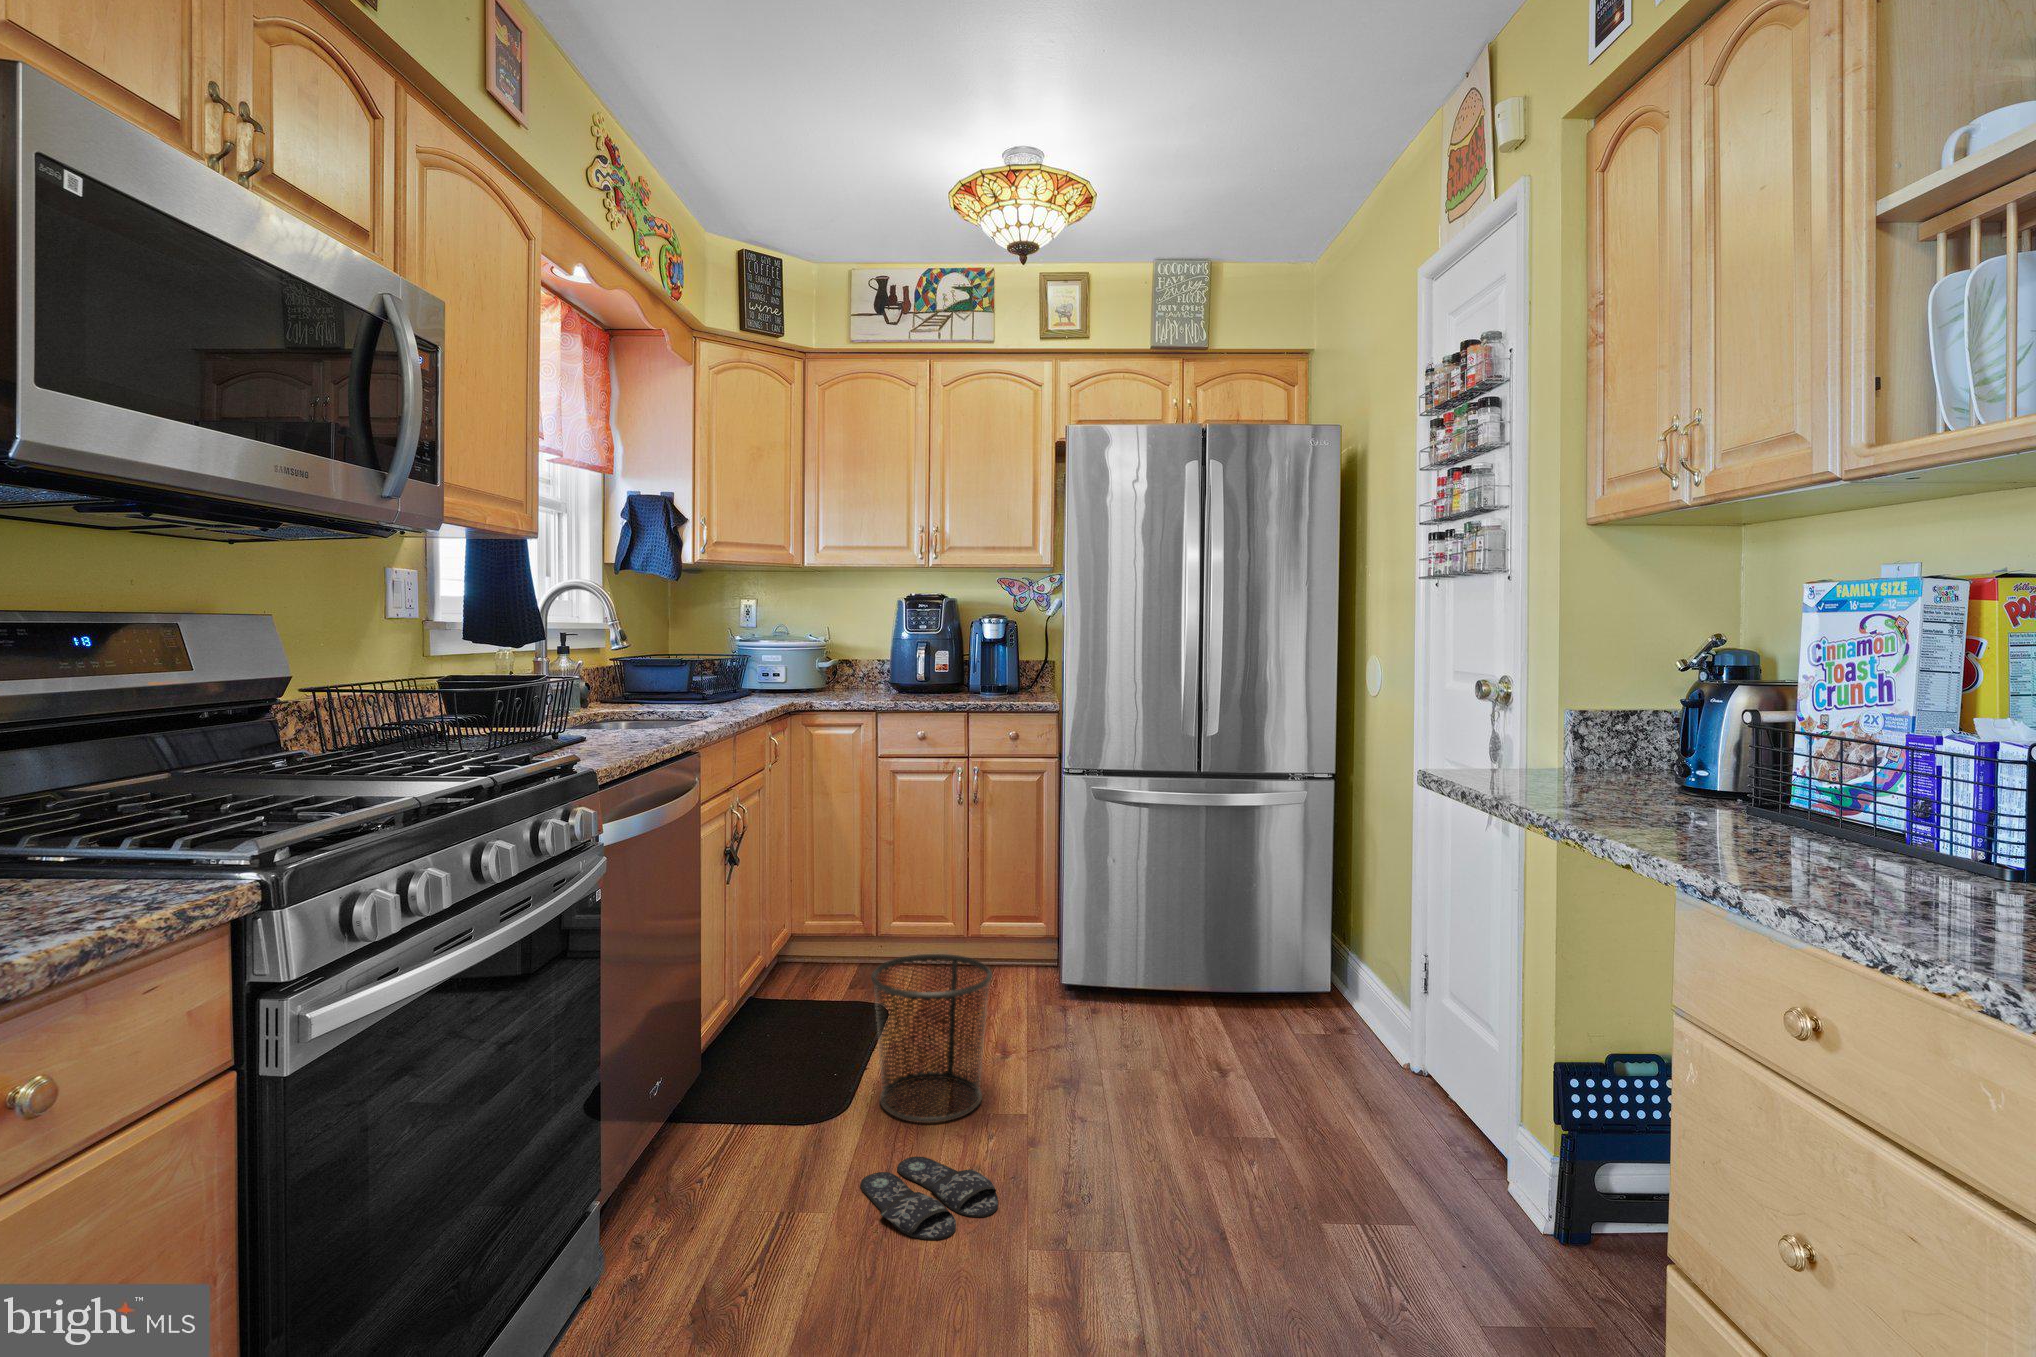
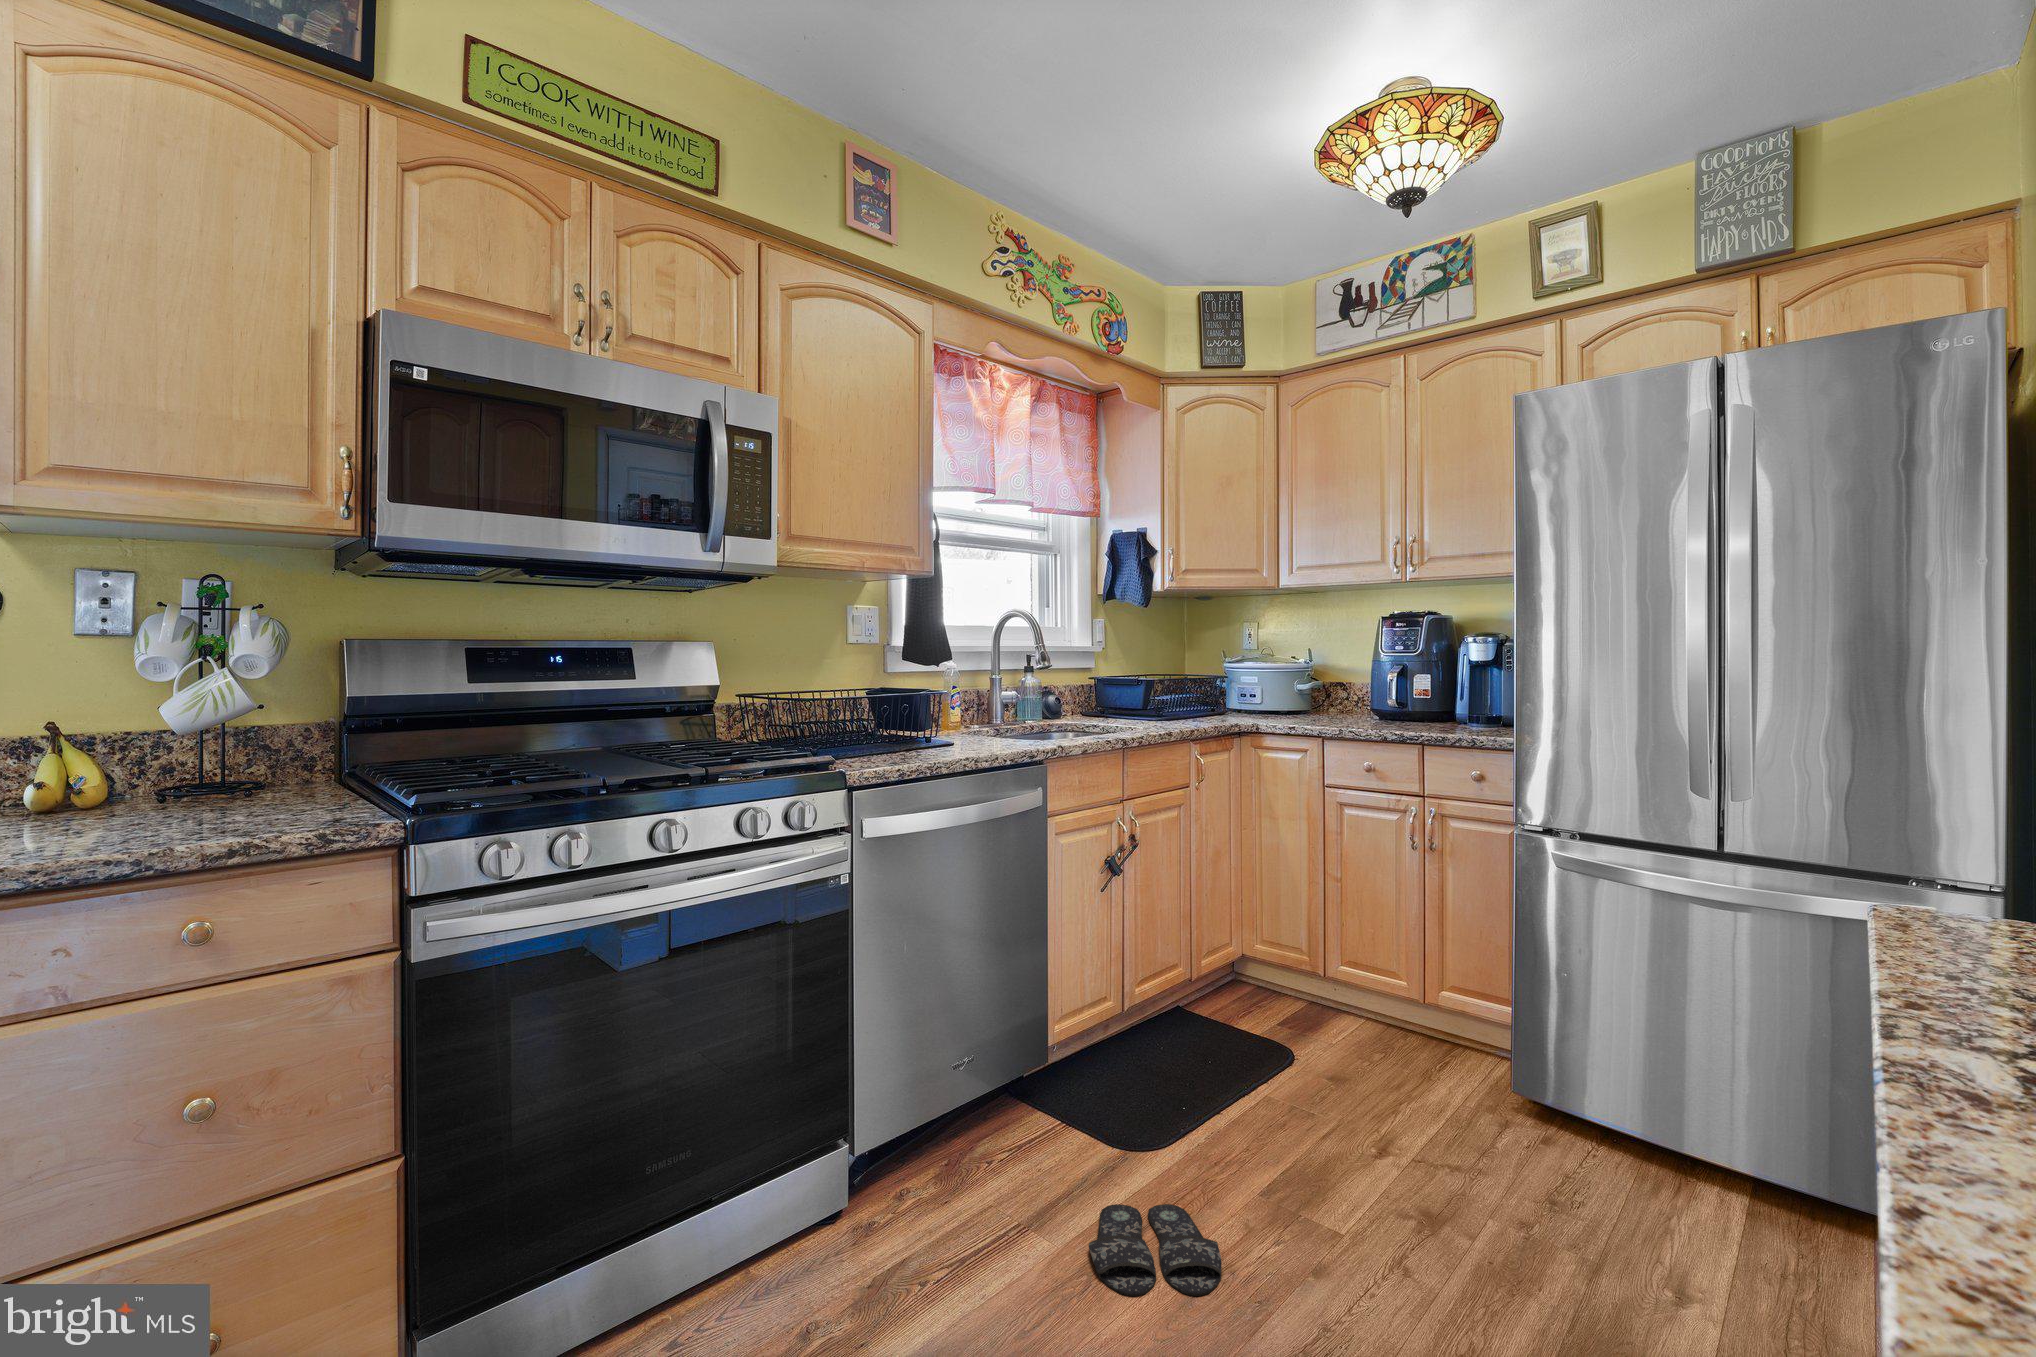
waste bin: present [871,954,992,1123] -> none [1182,993,1320,1187]

